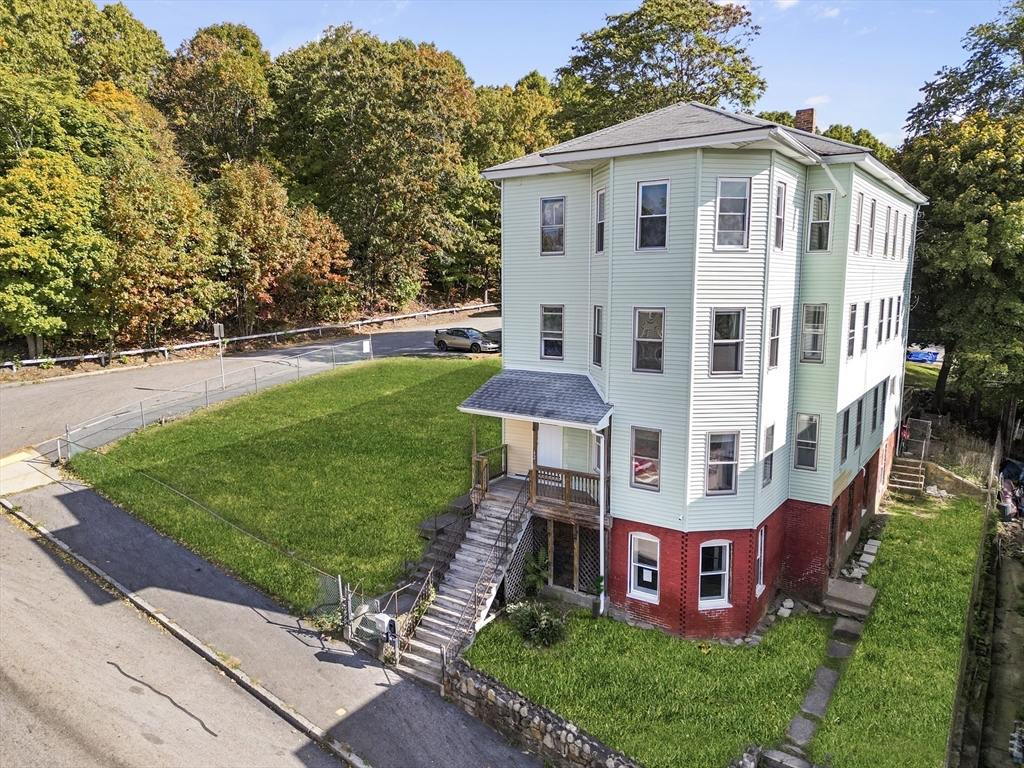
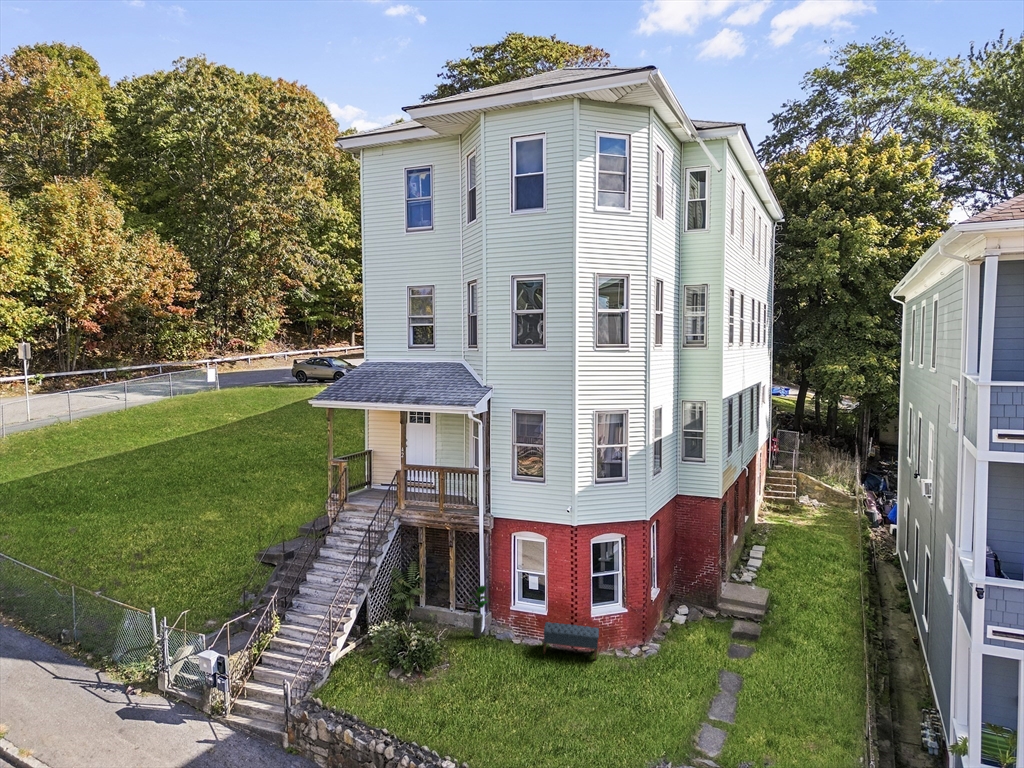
bench: none [652,612,703,650] -> present [543,622,599,660]

